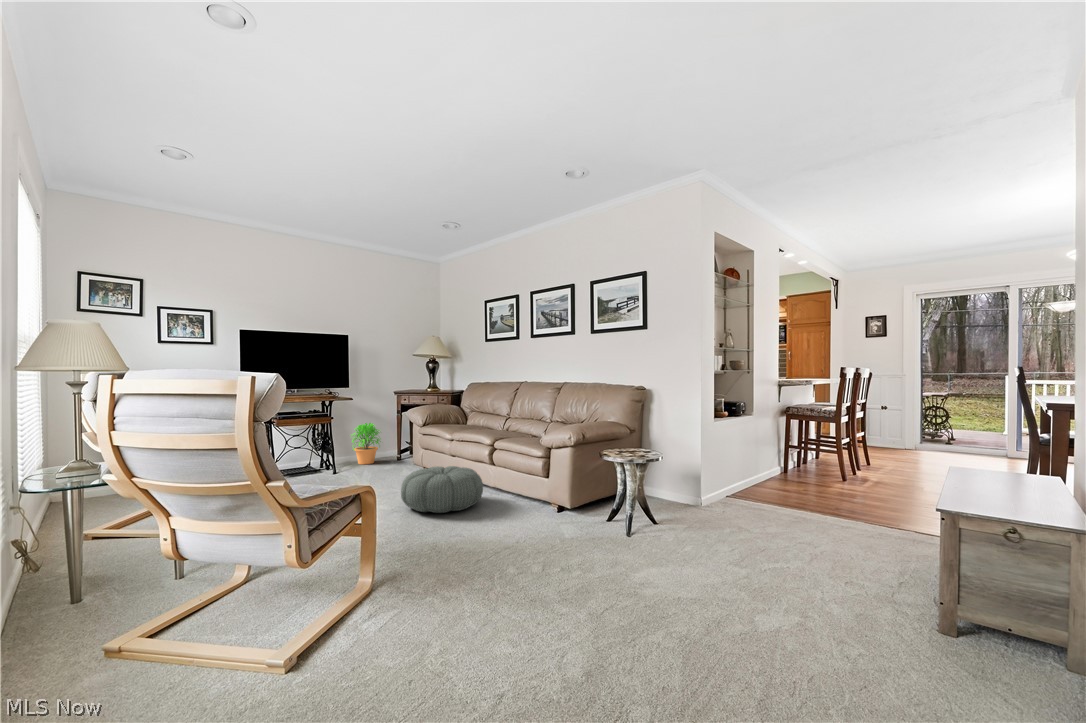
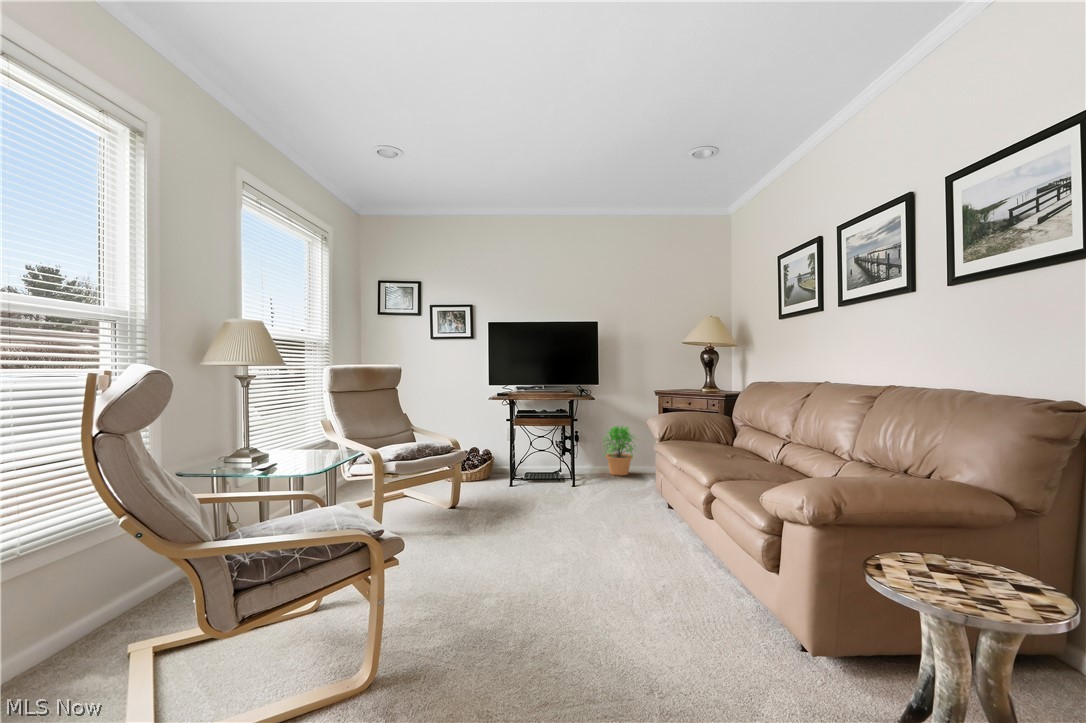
pouf: present [401,466,483,513] -> none [558,503,681,585]

